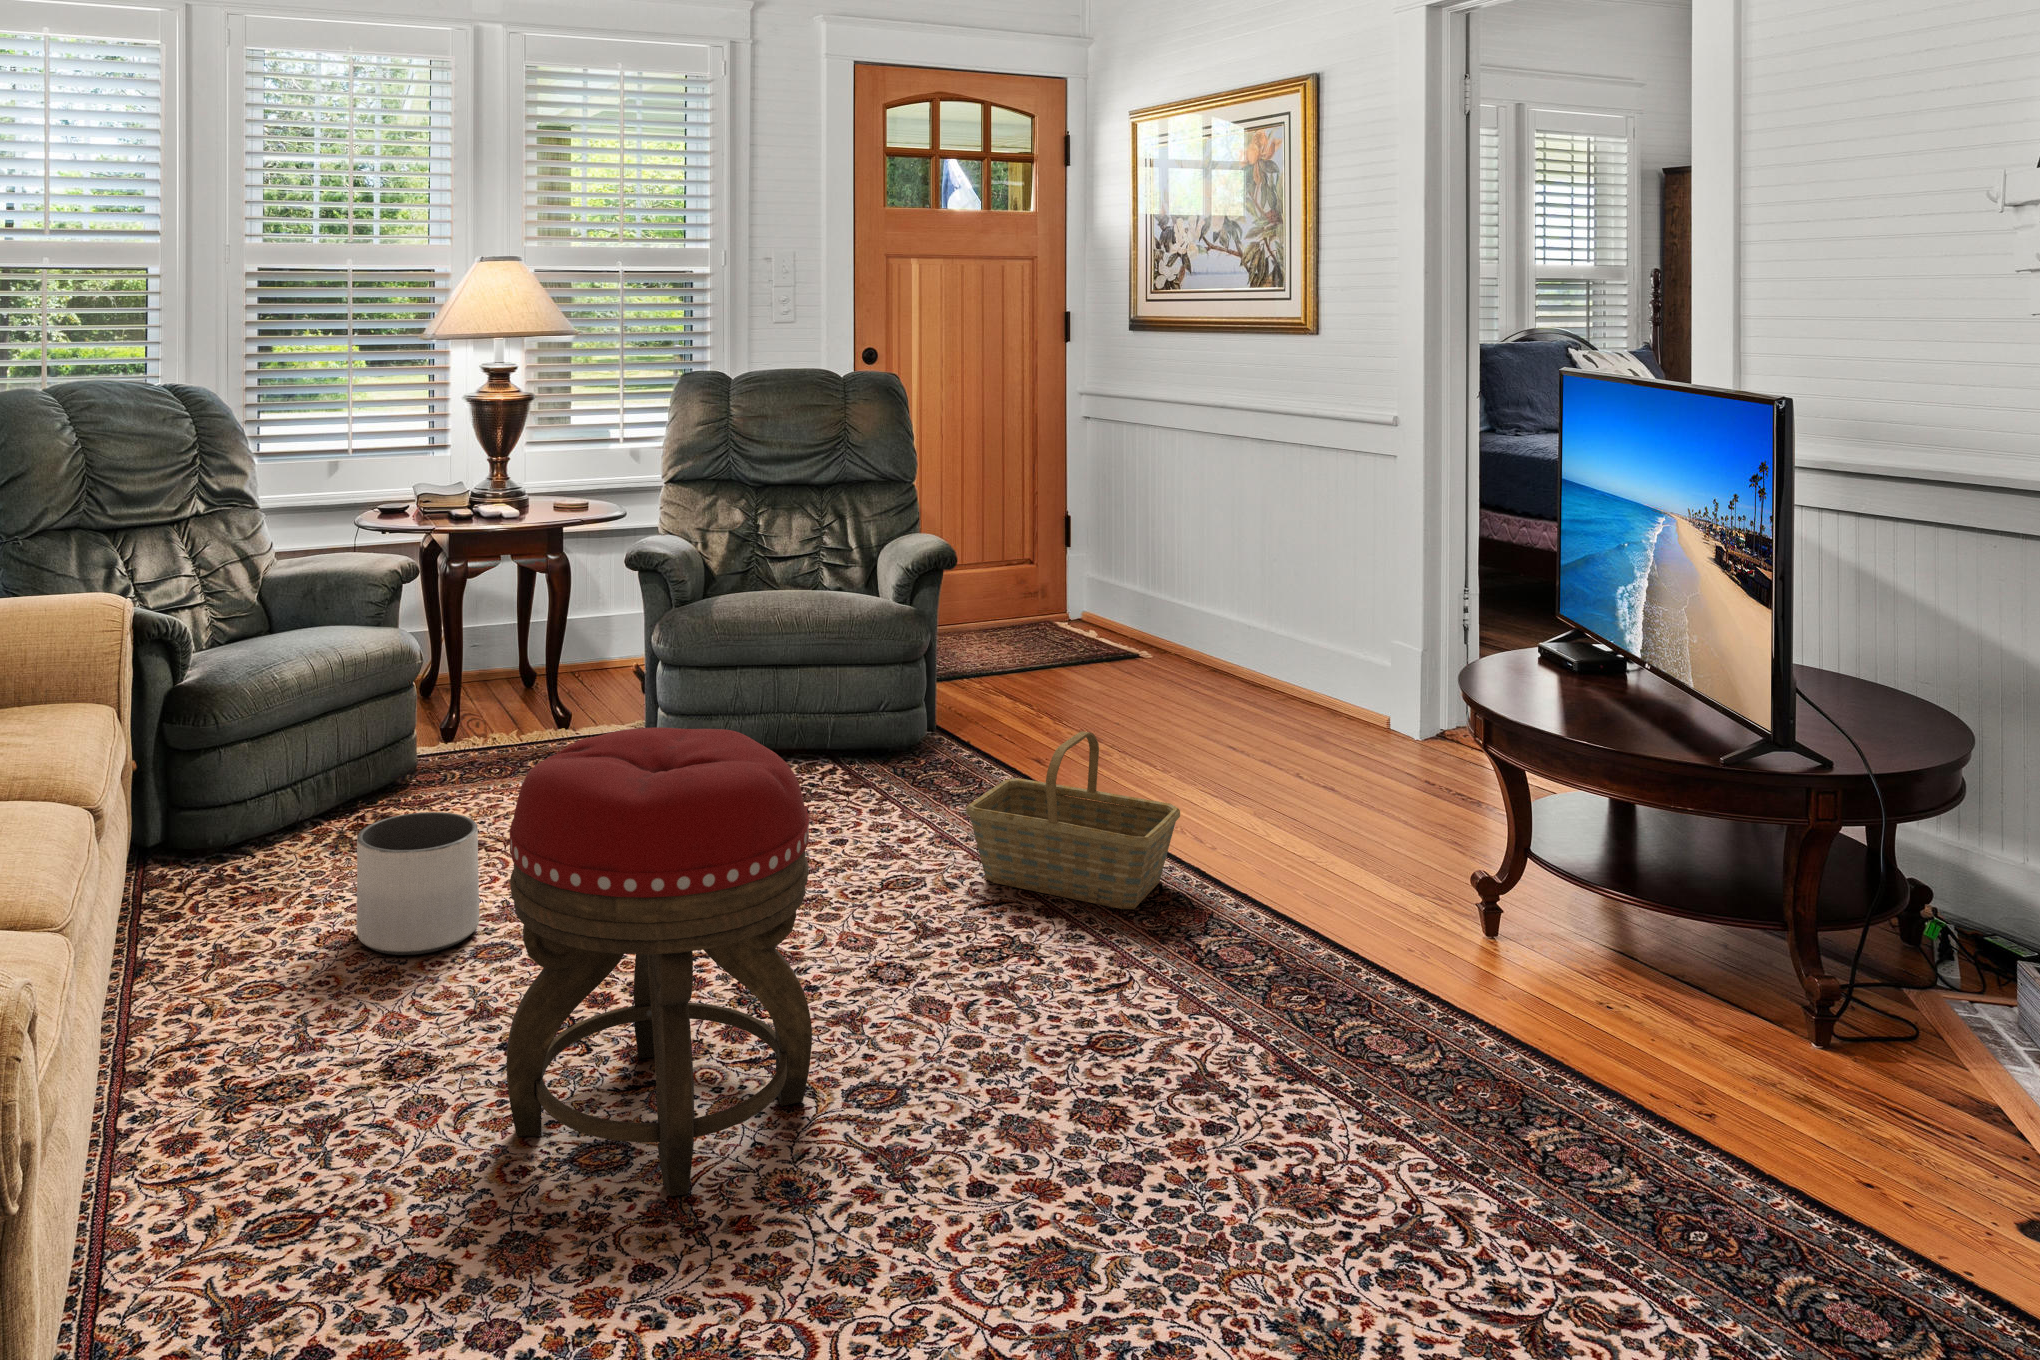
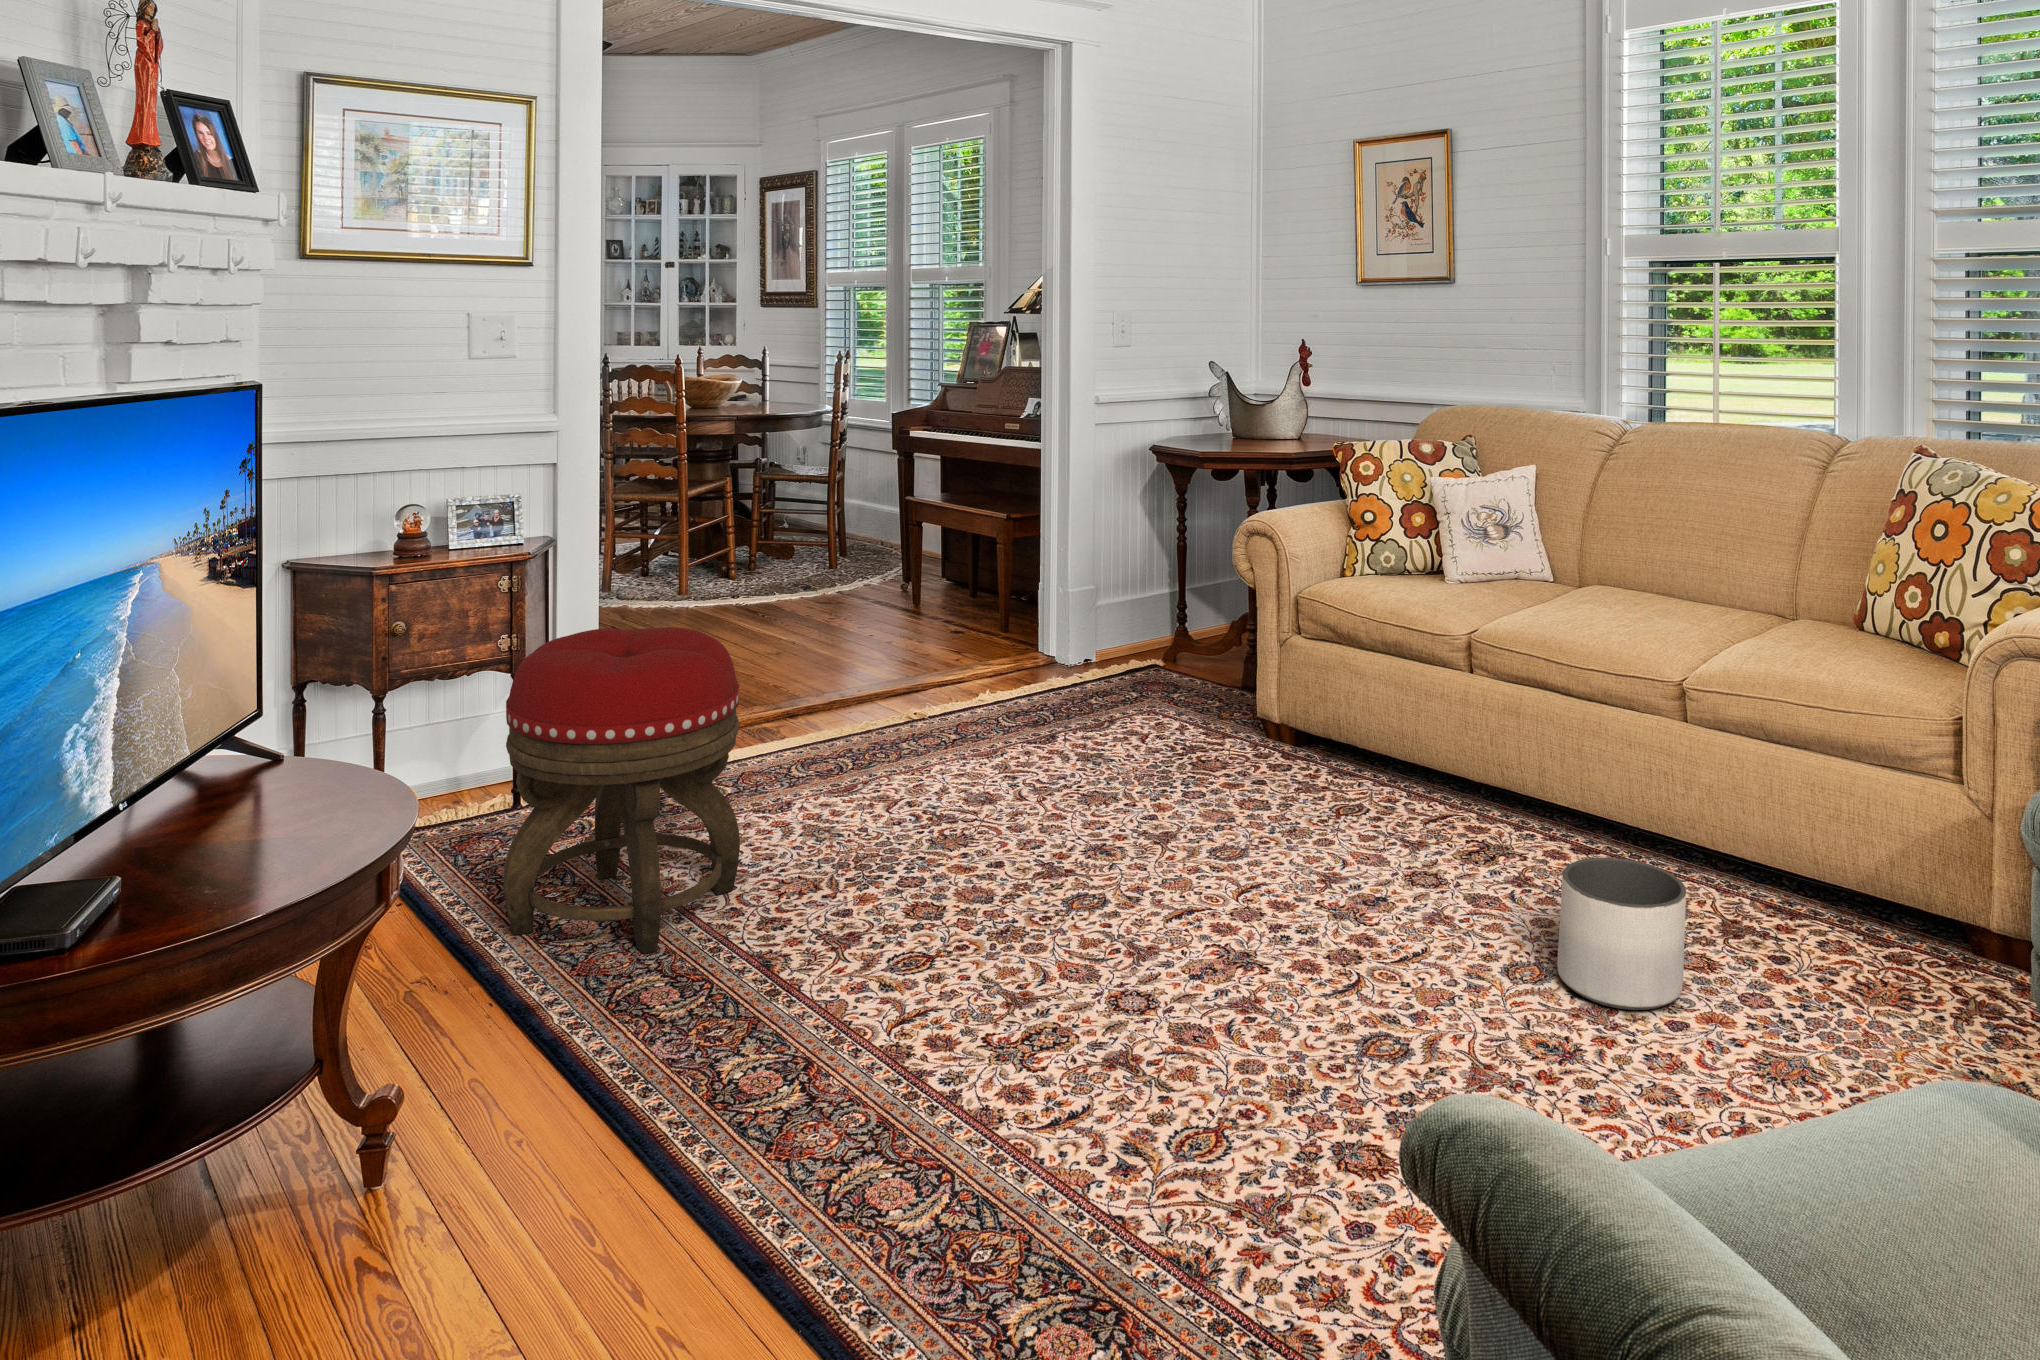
footstool: present [507,728,812,1196] -> present [504,627,740,954]
basket: present [966,731,1180,909] -> none [804,965,1116,1247]

